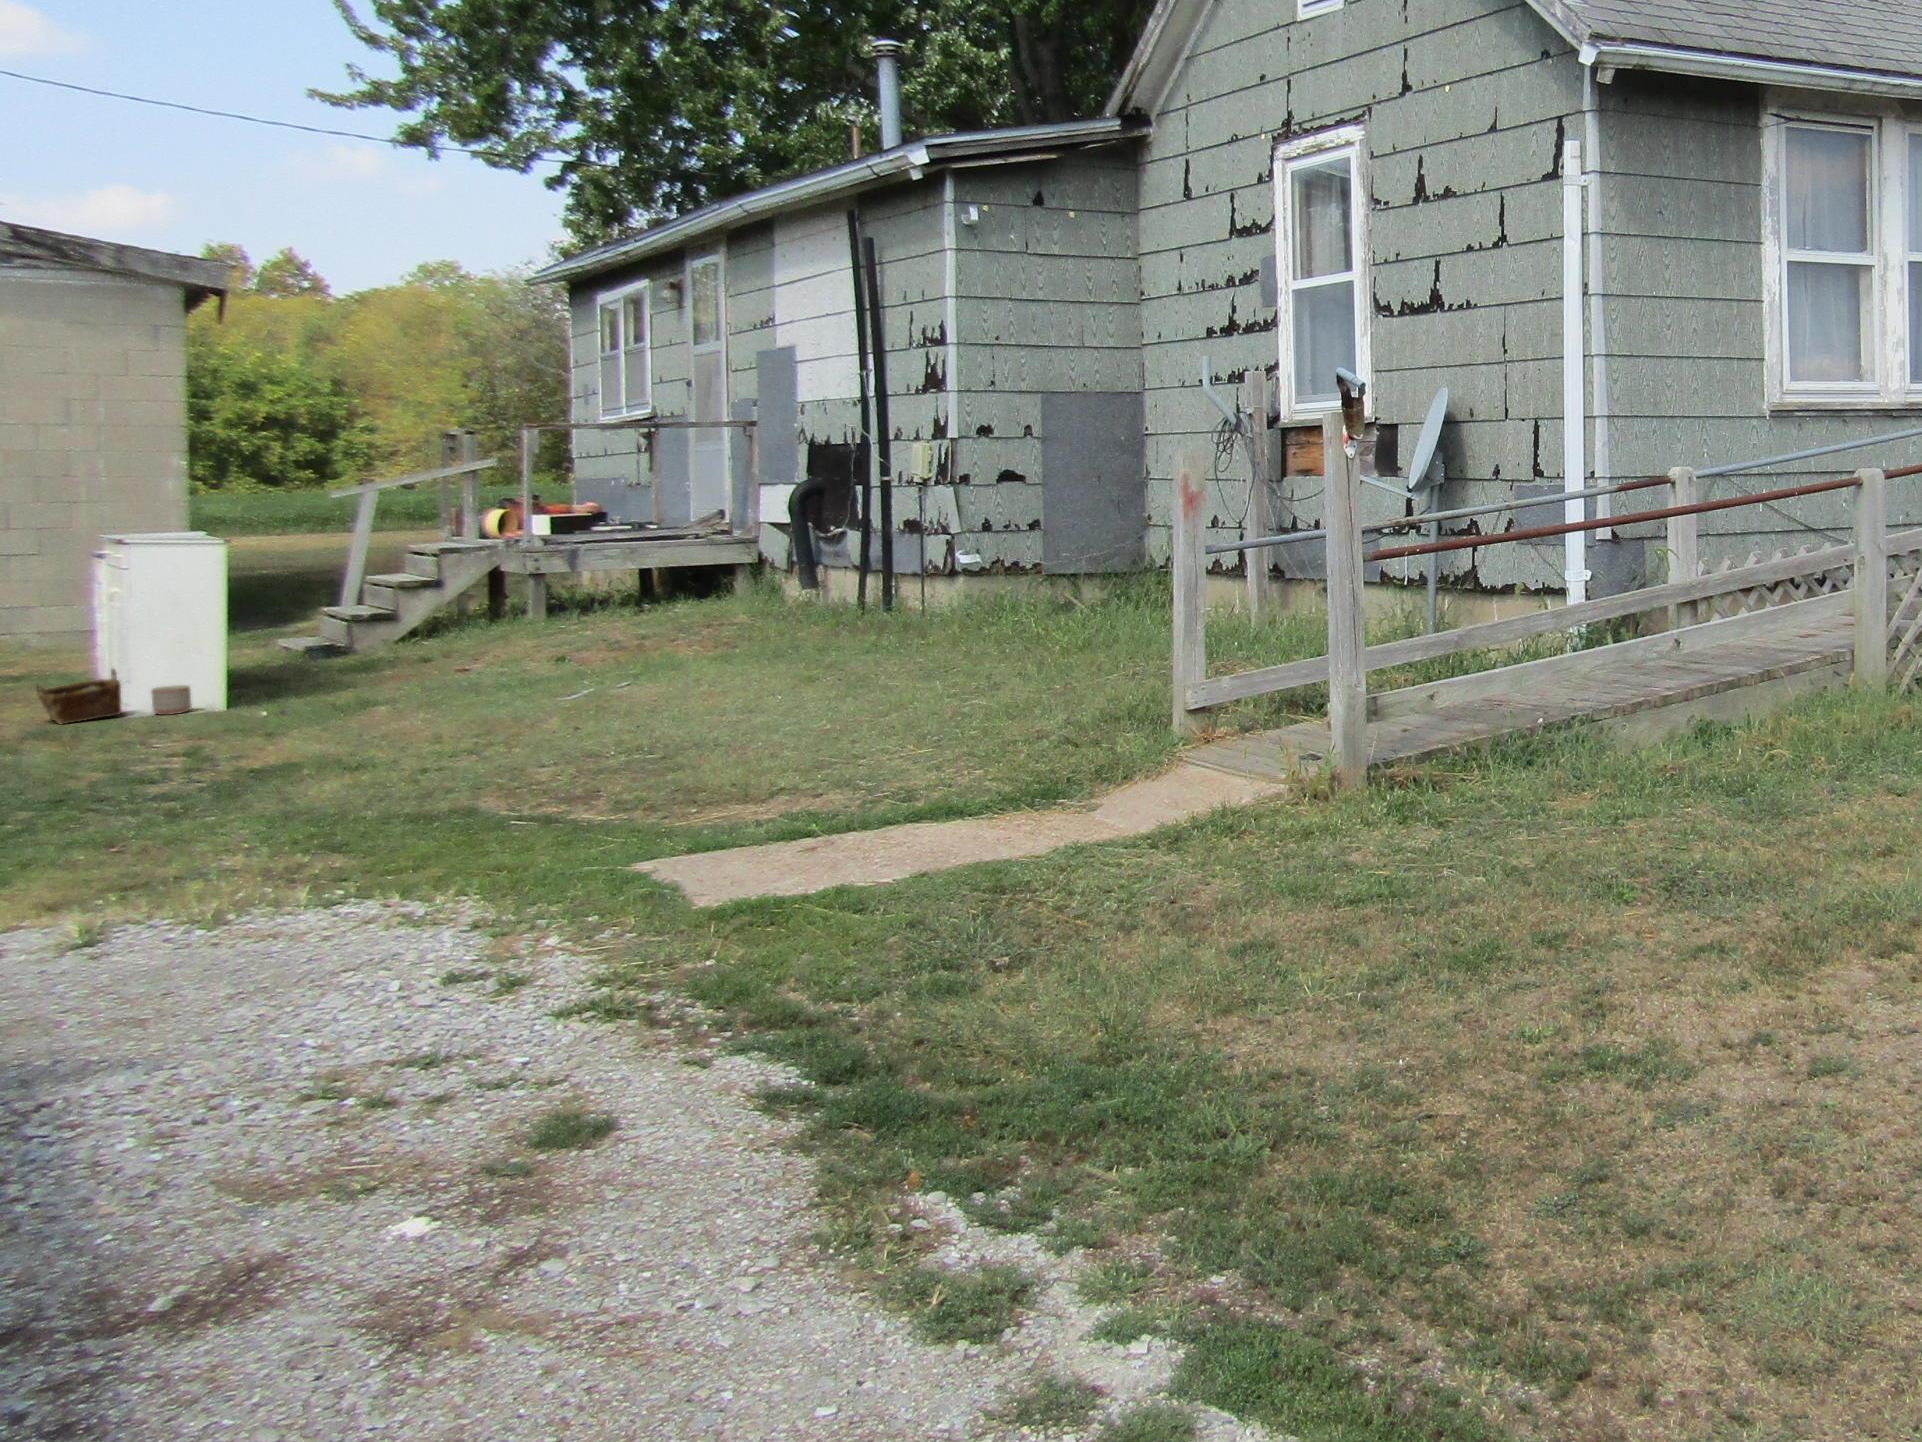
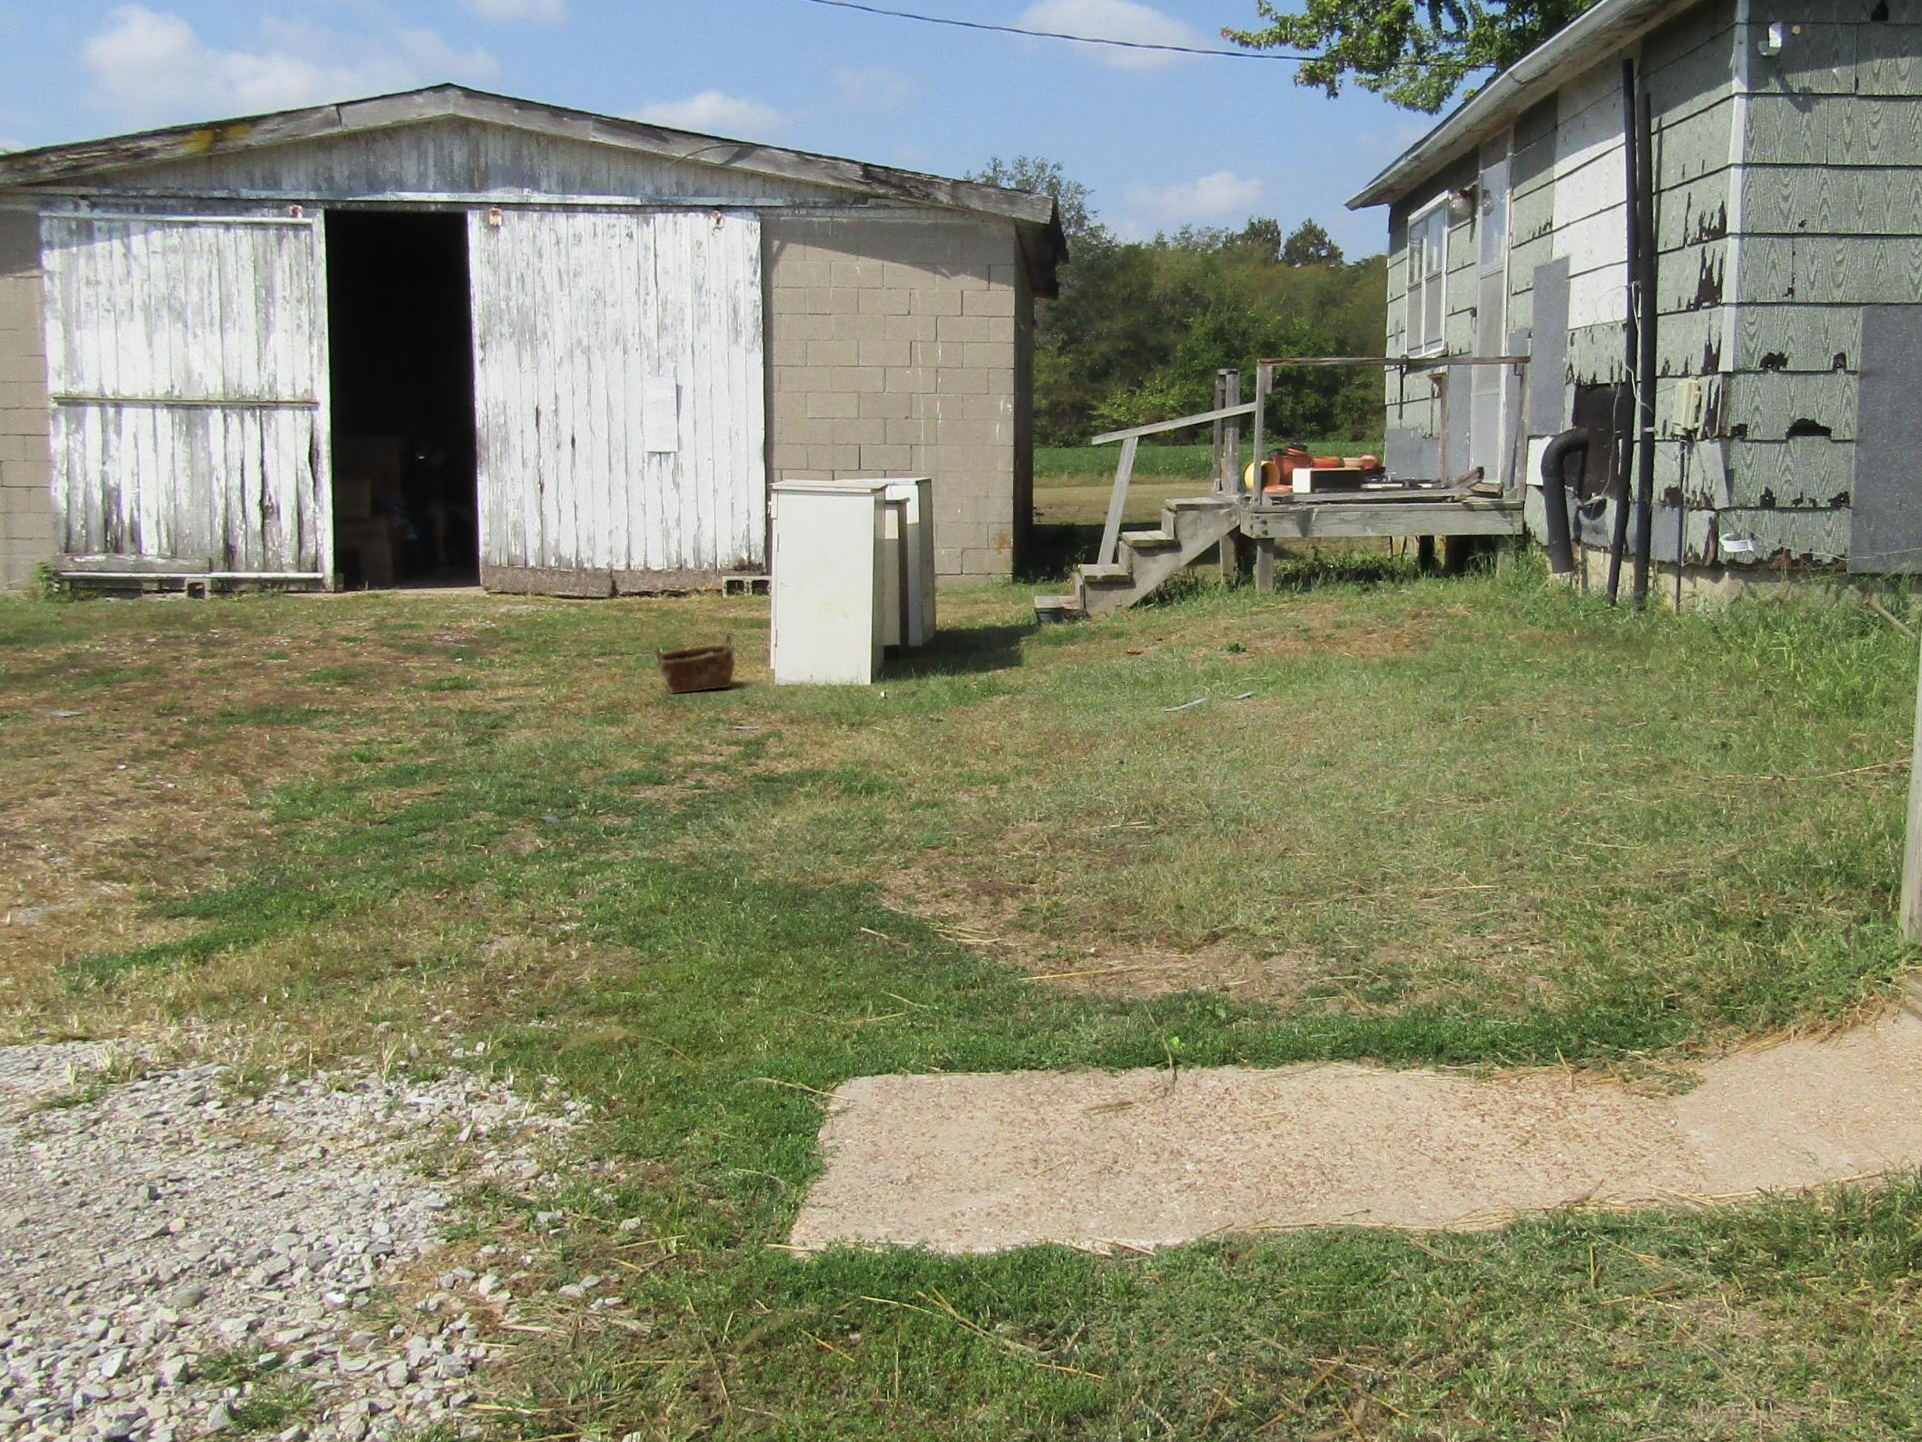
planter: present [152,685,192,715] -> none [757,657,797,691]

